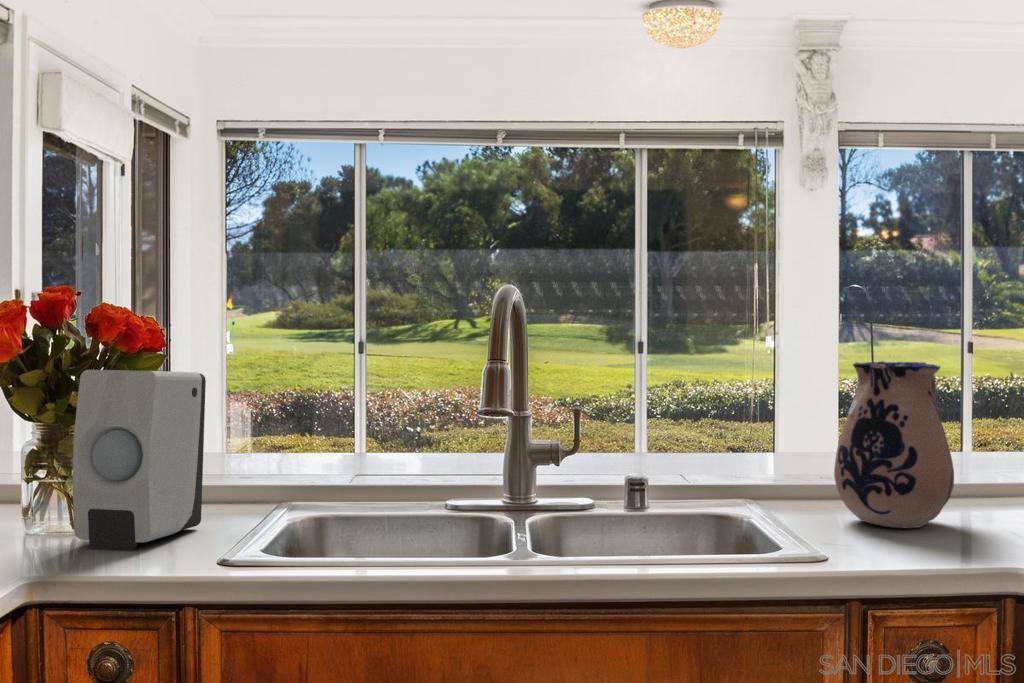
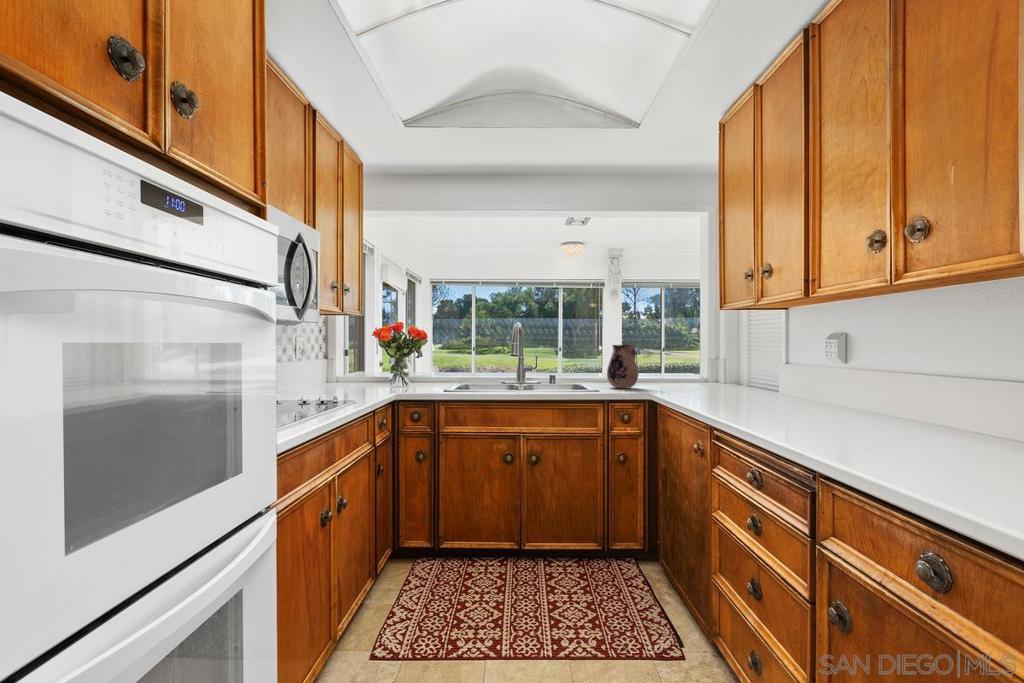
soap dispenser: present [72,370,206,551] -> none [408,342,440,388]

